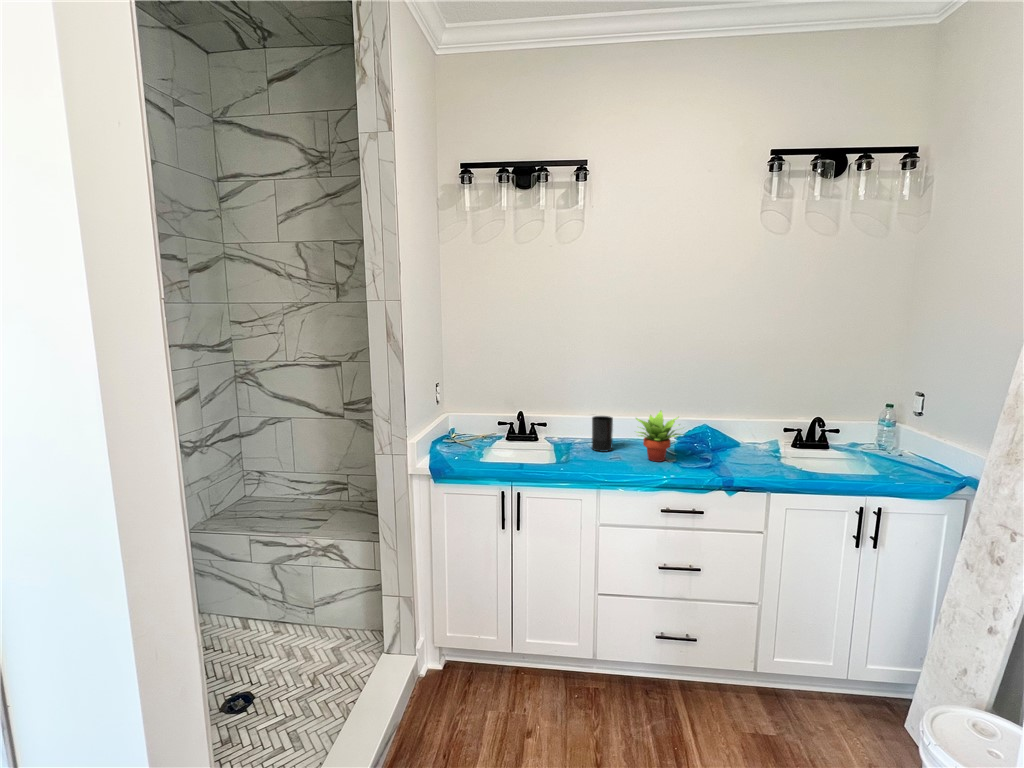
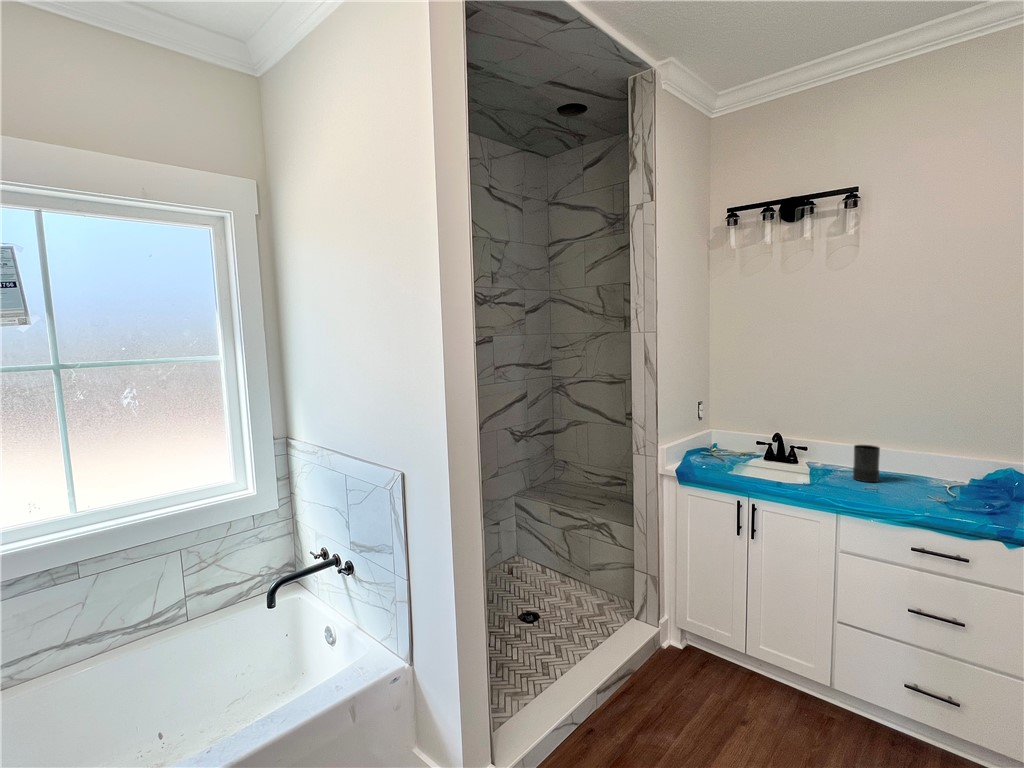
succulent plant: present [636,410,683,462] -> none [899,445,966,500]

